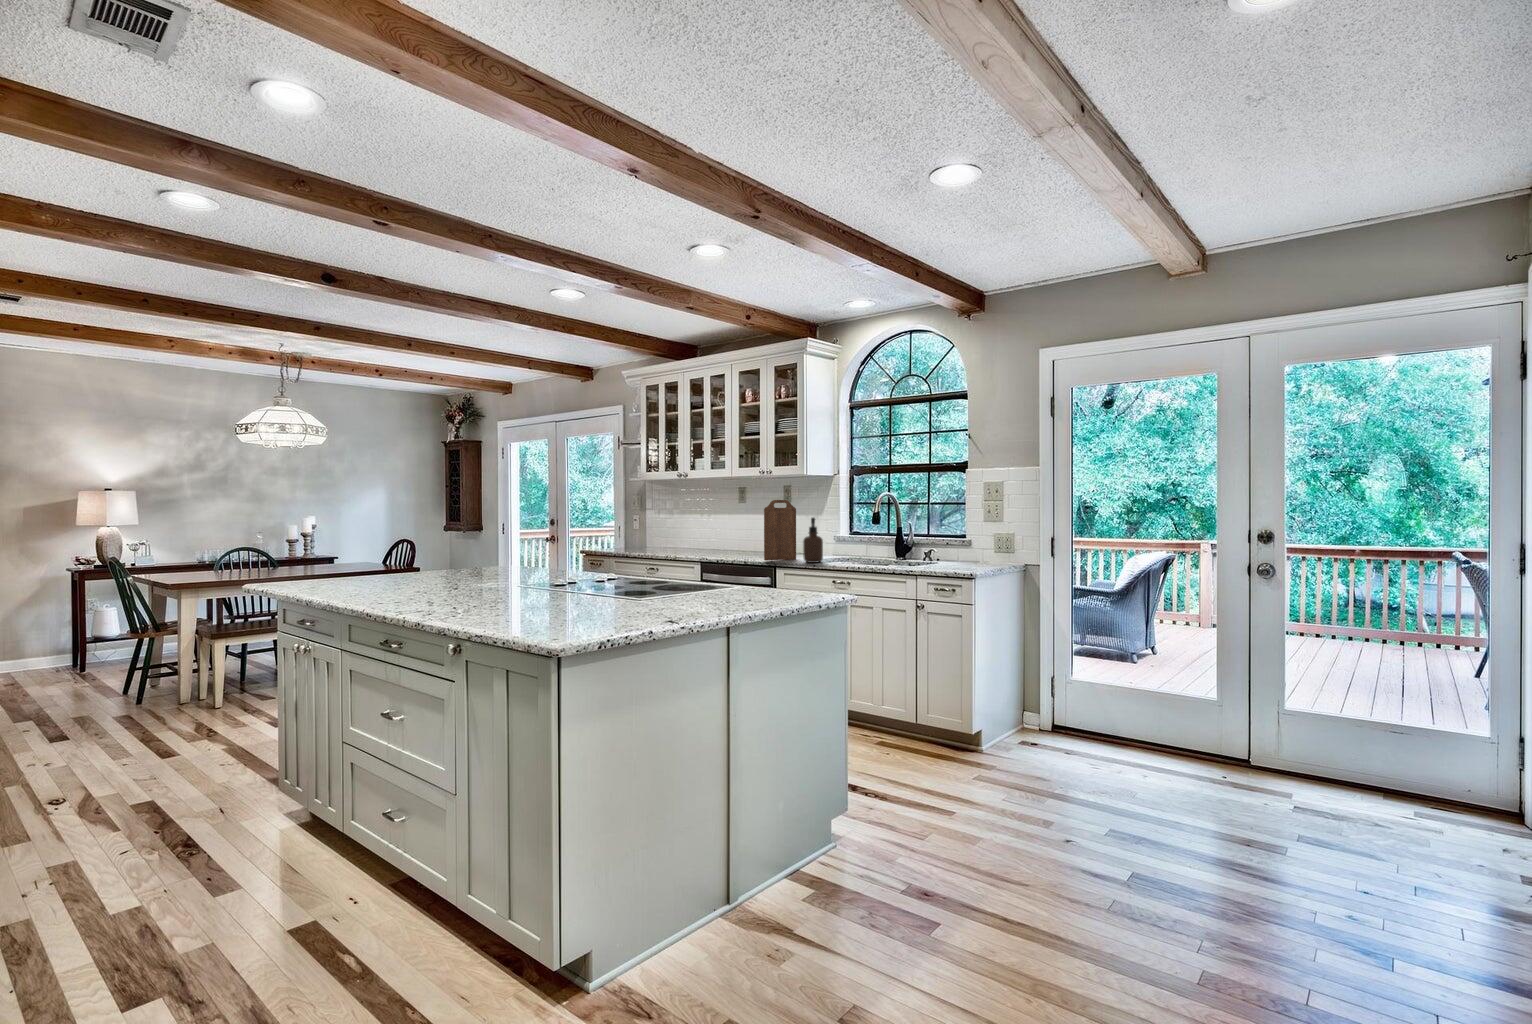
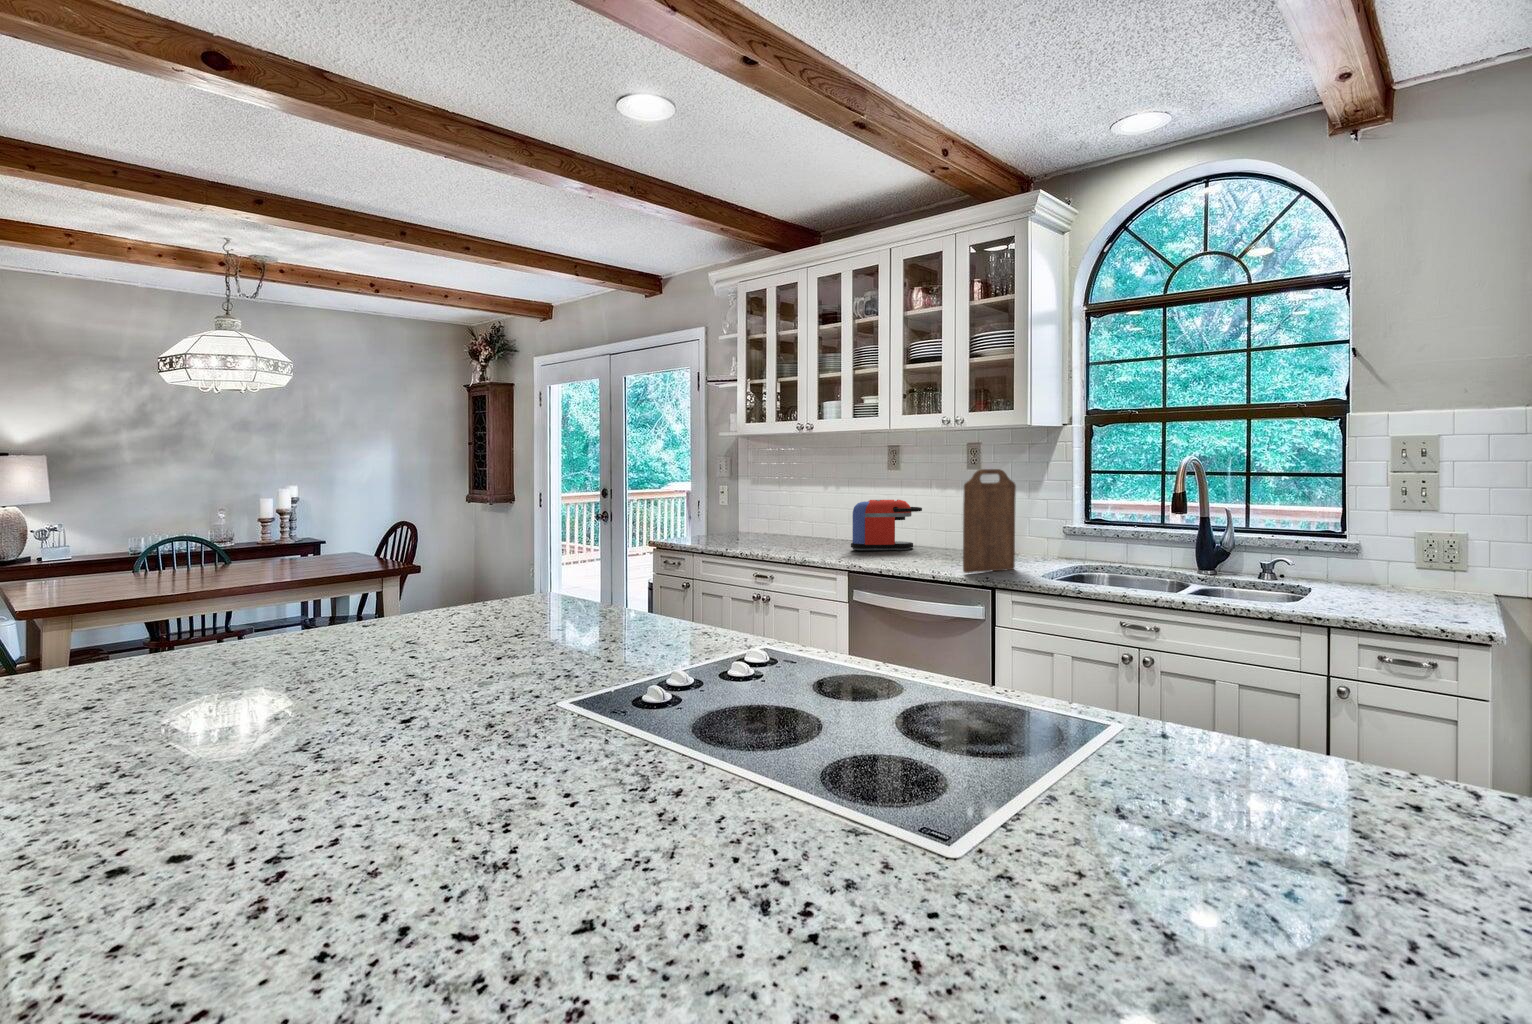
soap dispenser: present [803,517,823,563] -> none [1040,501,1076,581]
coffee maker: none [710,521,755,553] -> present [851,500,922,550]

